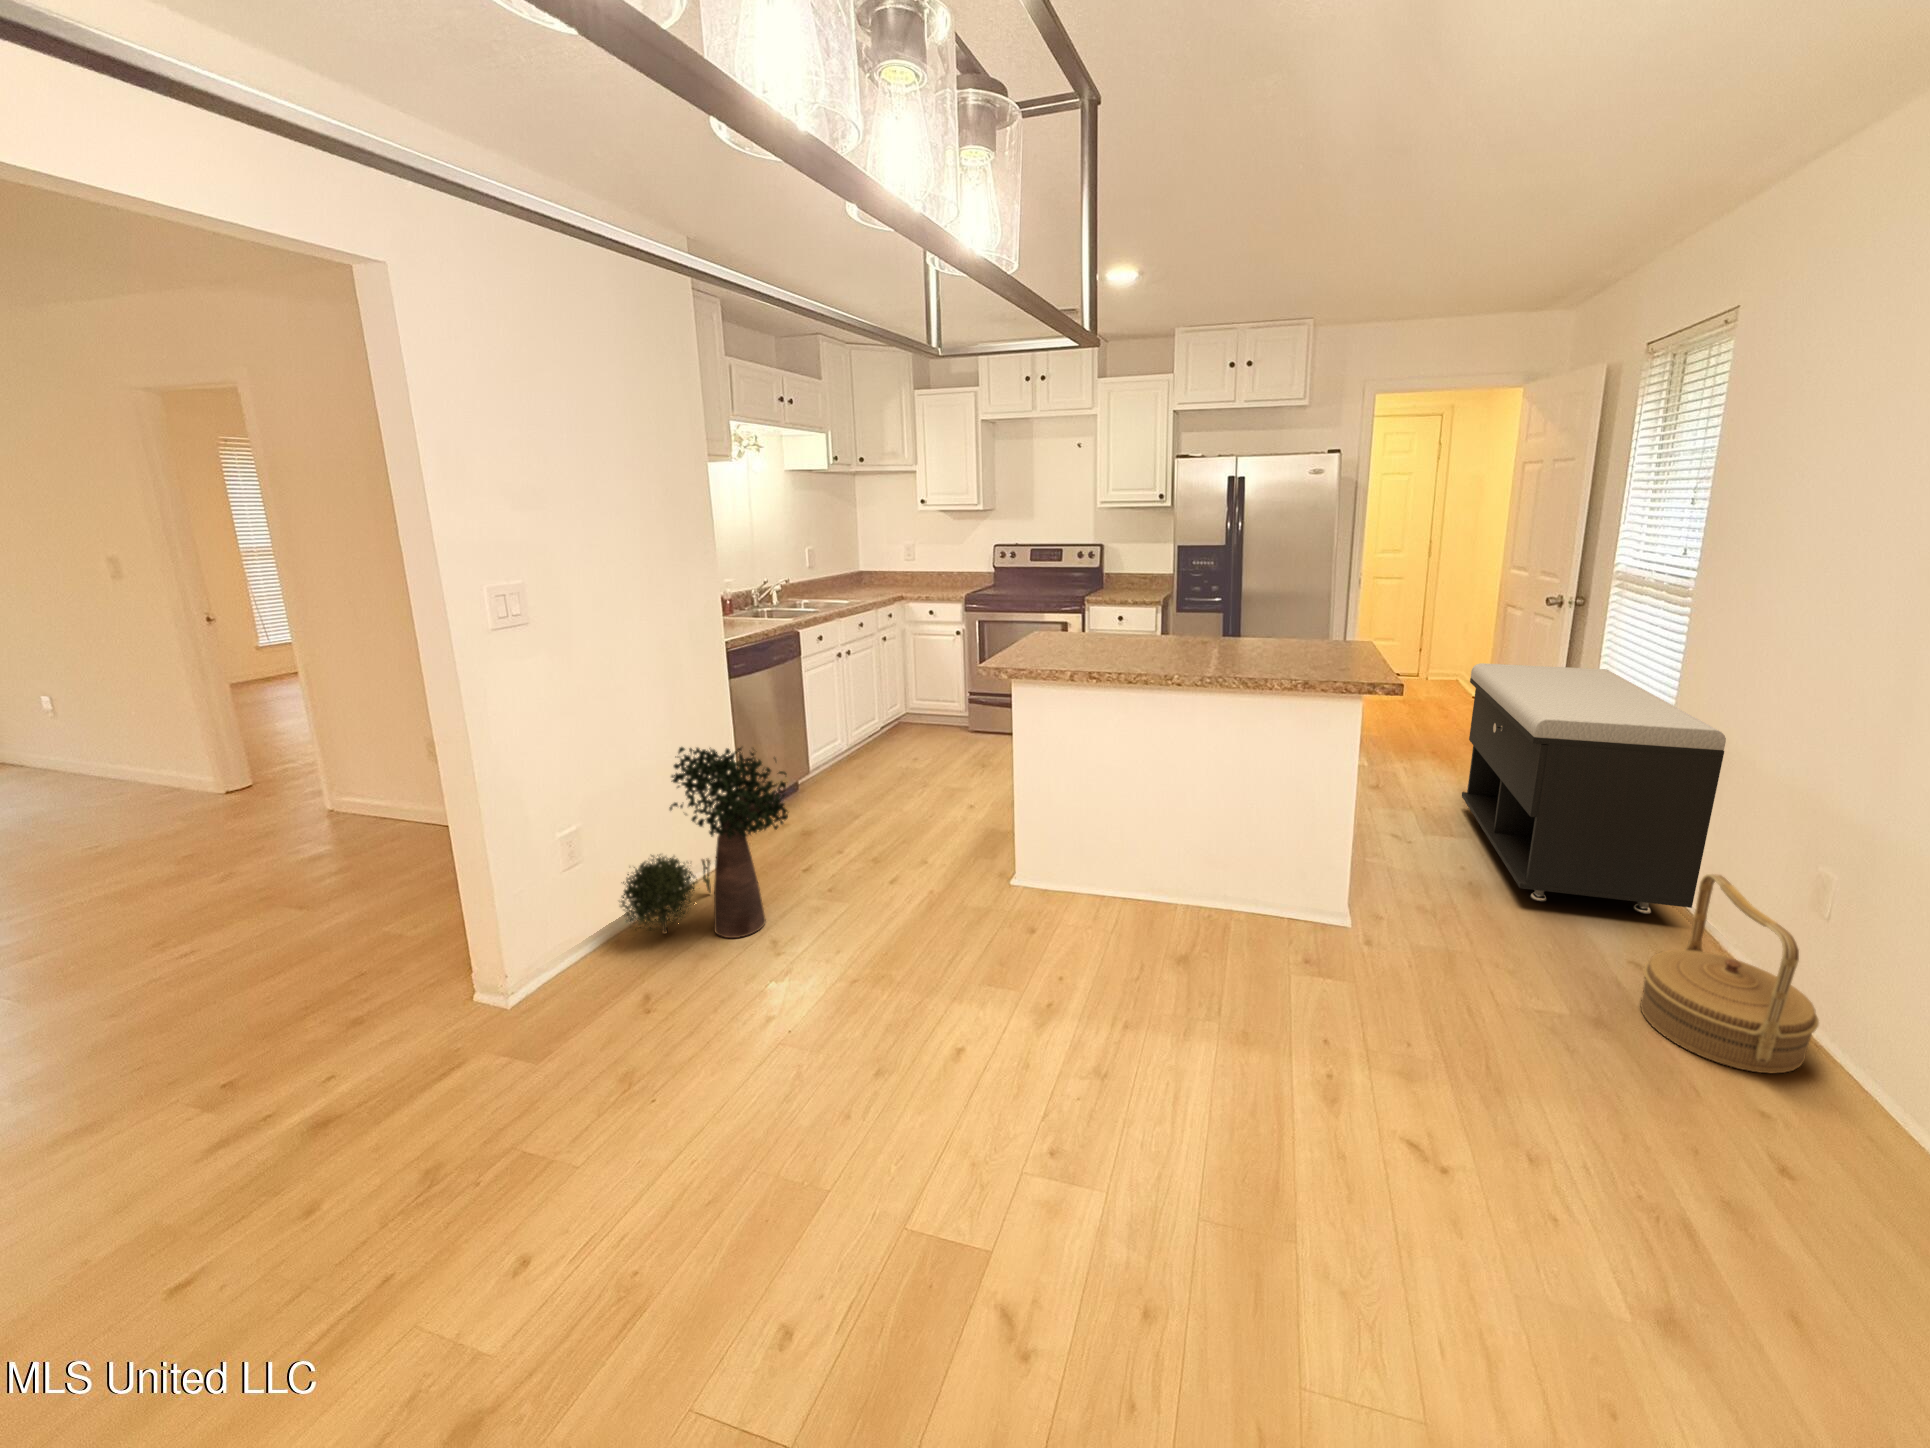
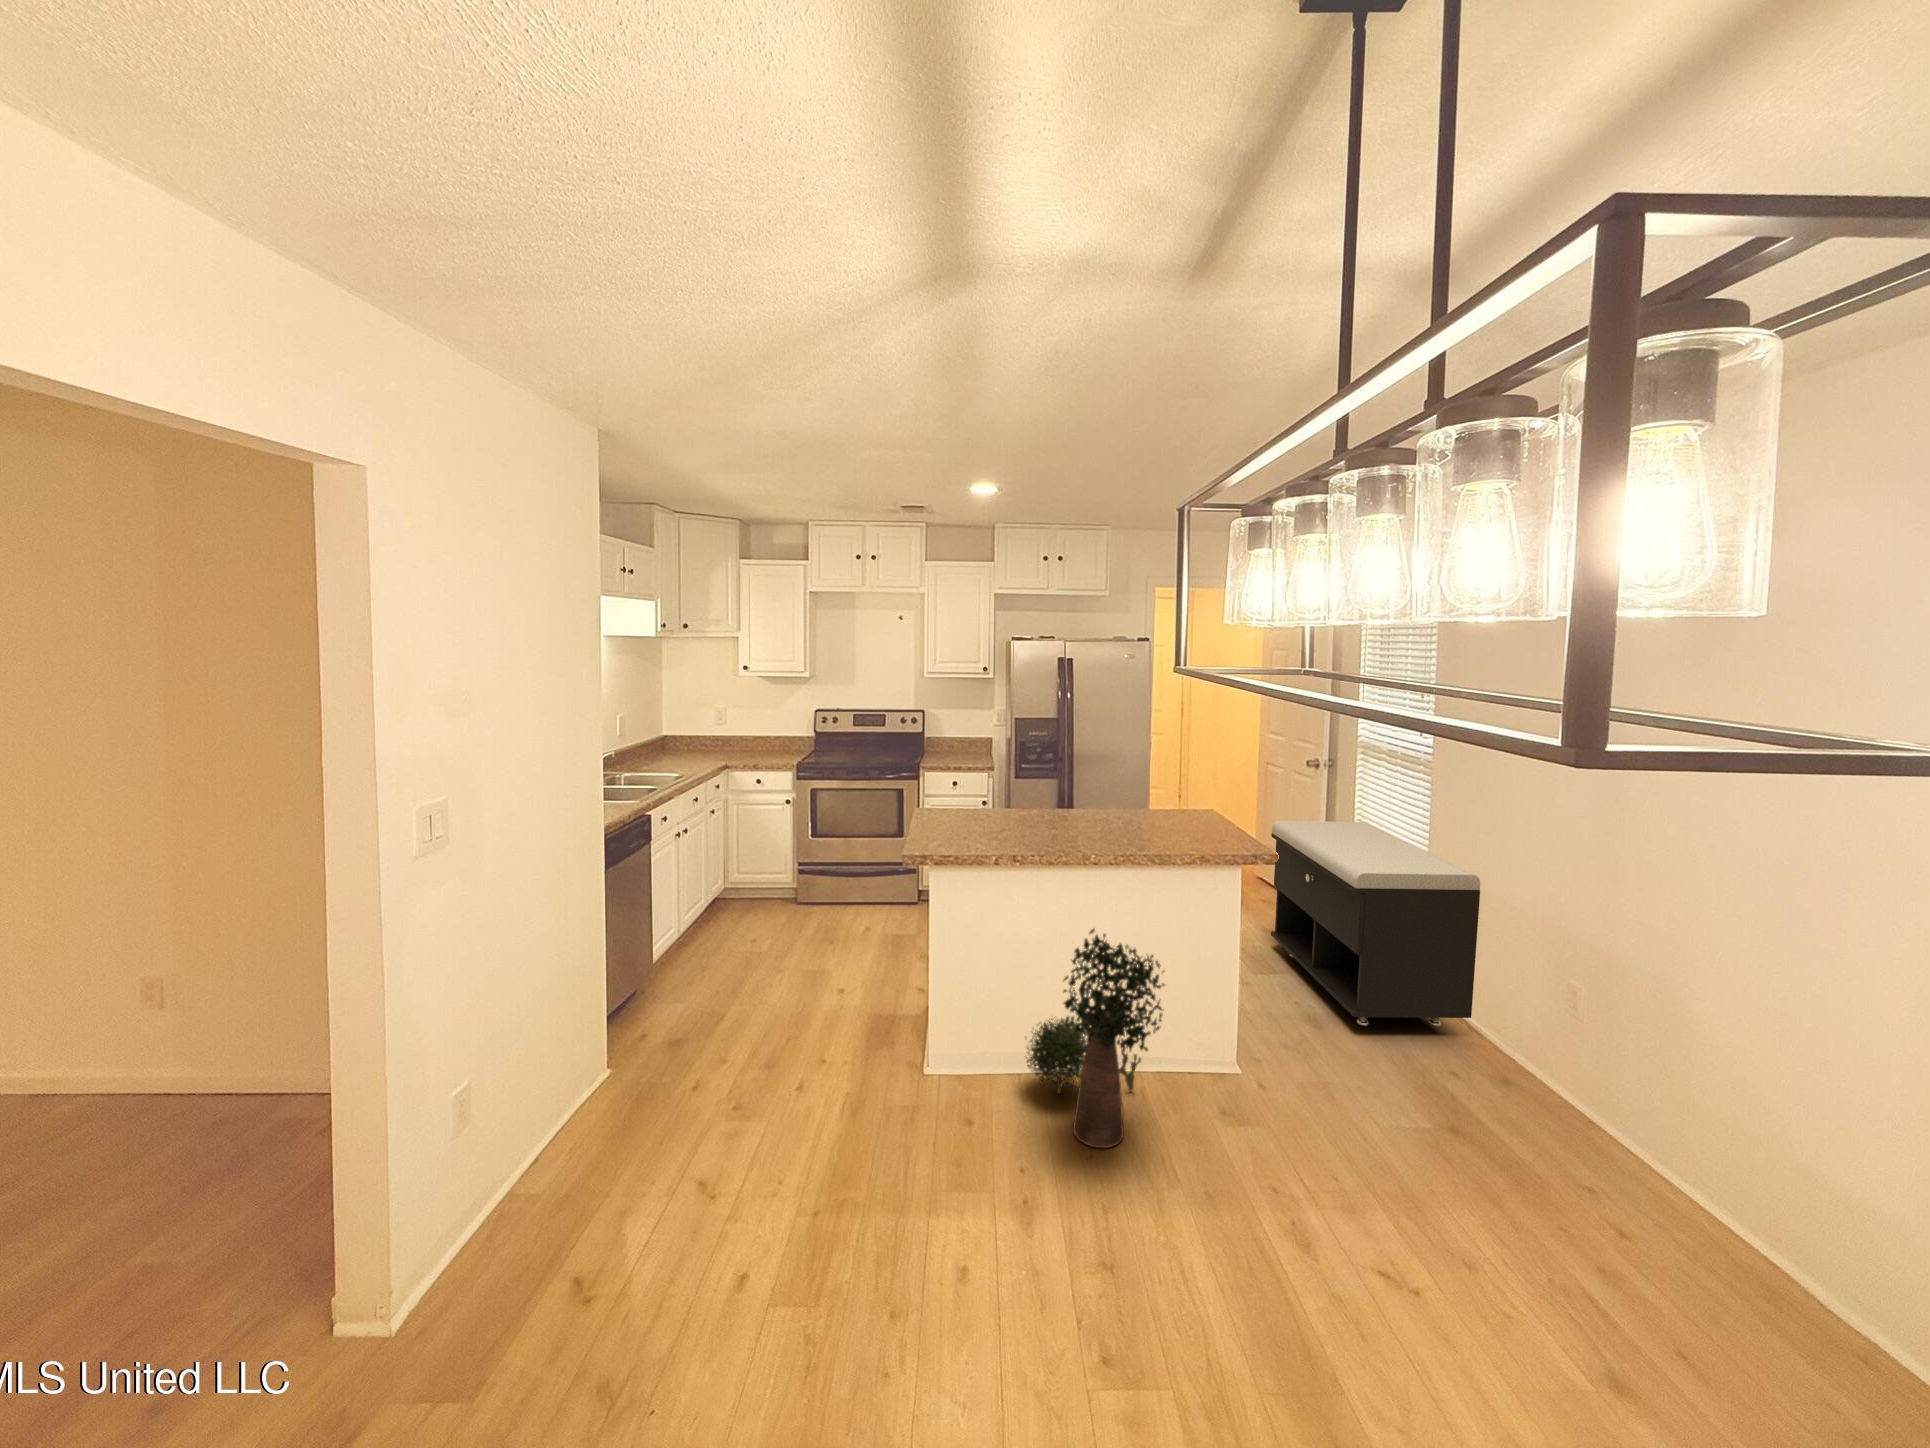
potted plant: present [620,747,788,938] -> present [1027,929,1165,1148]
woven basket: present [1640,874,1819,1073] -> none [1471,993,1596,1153]

